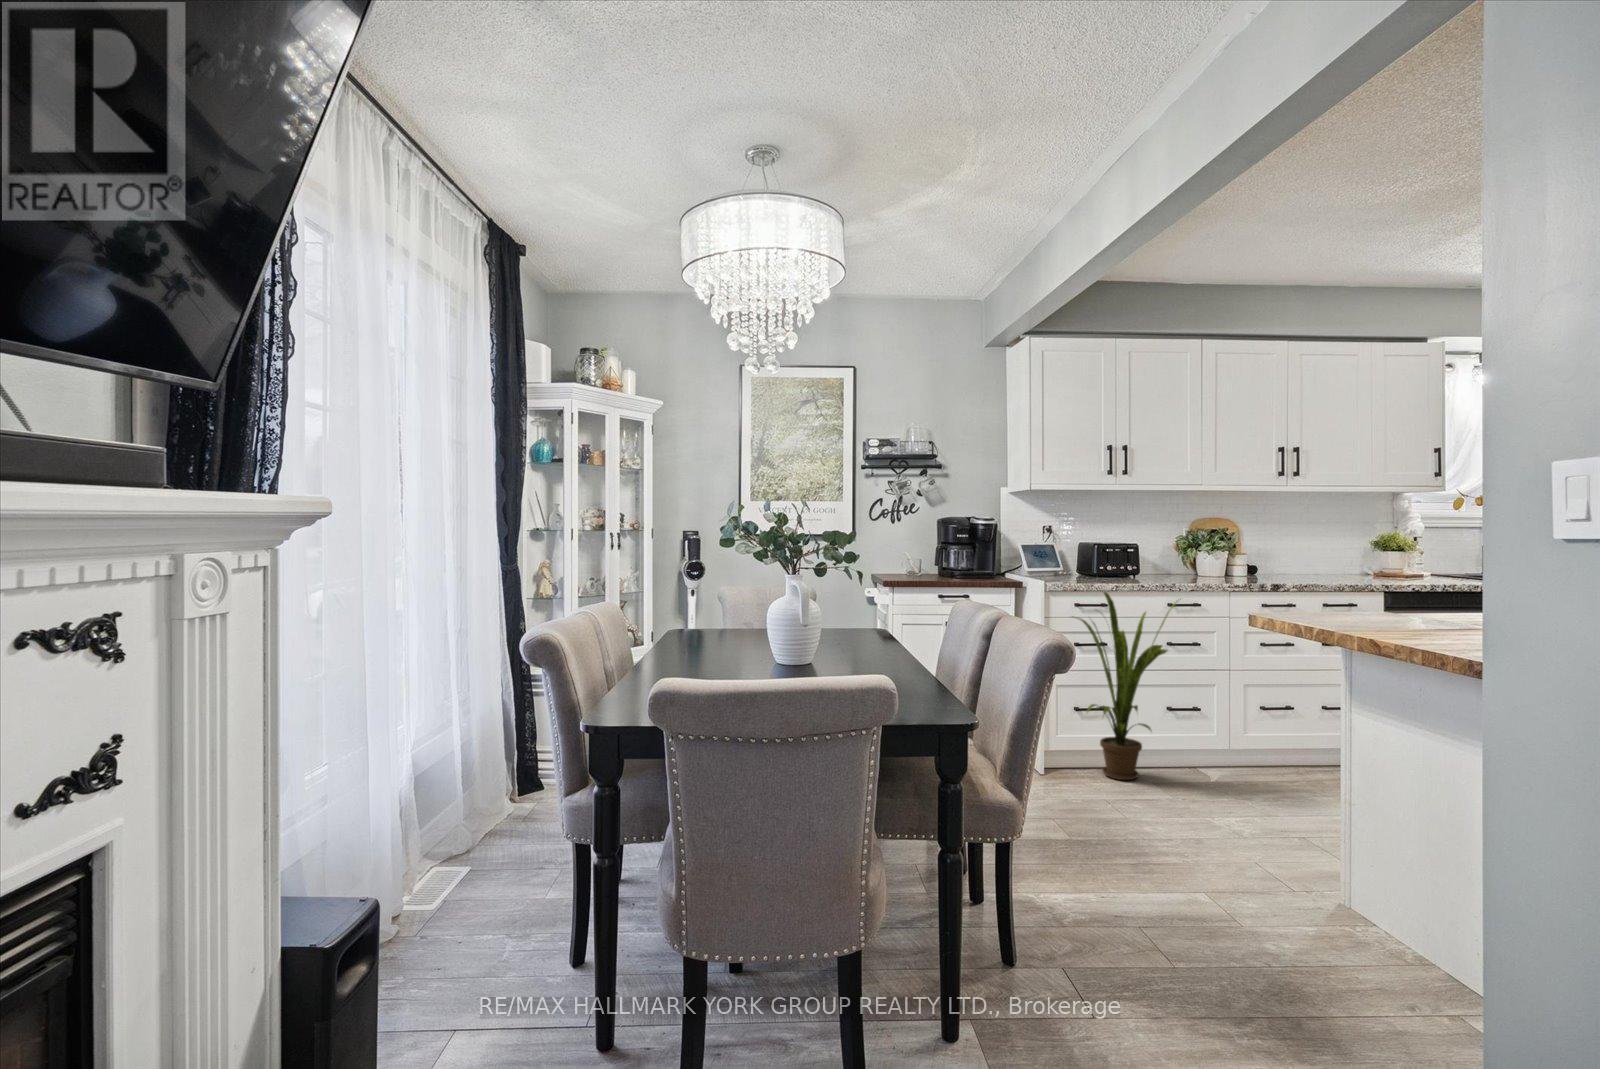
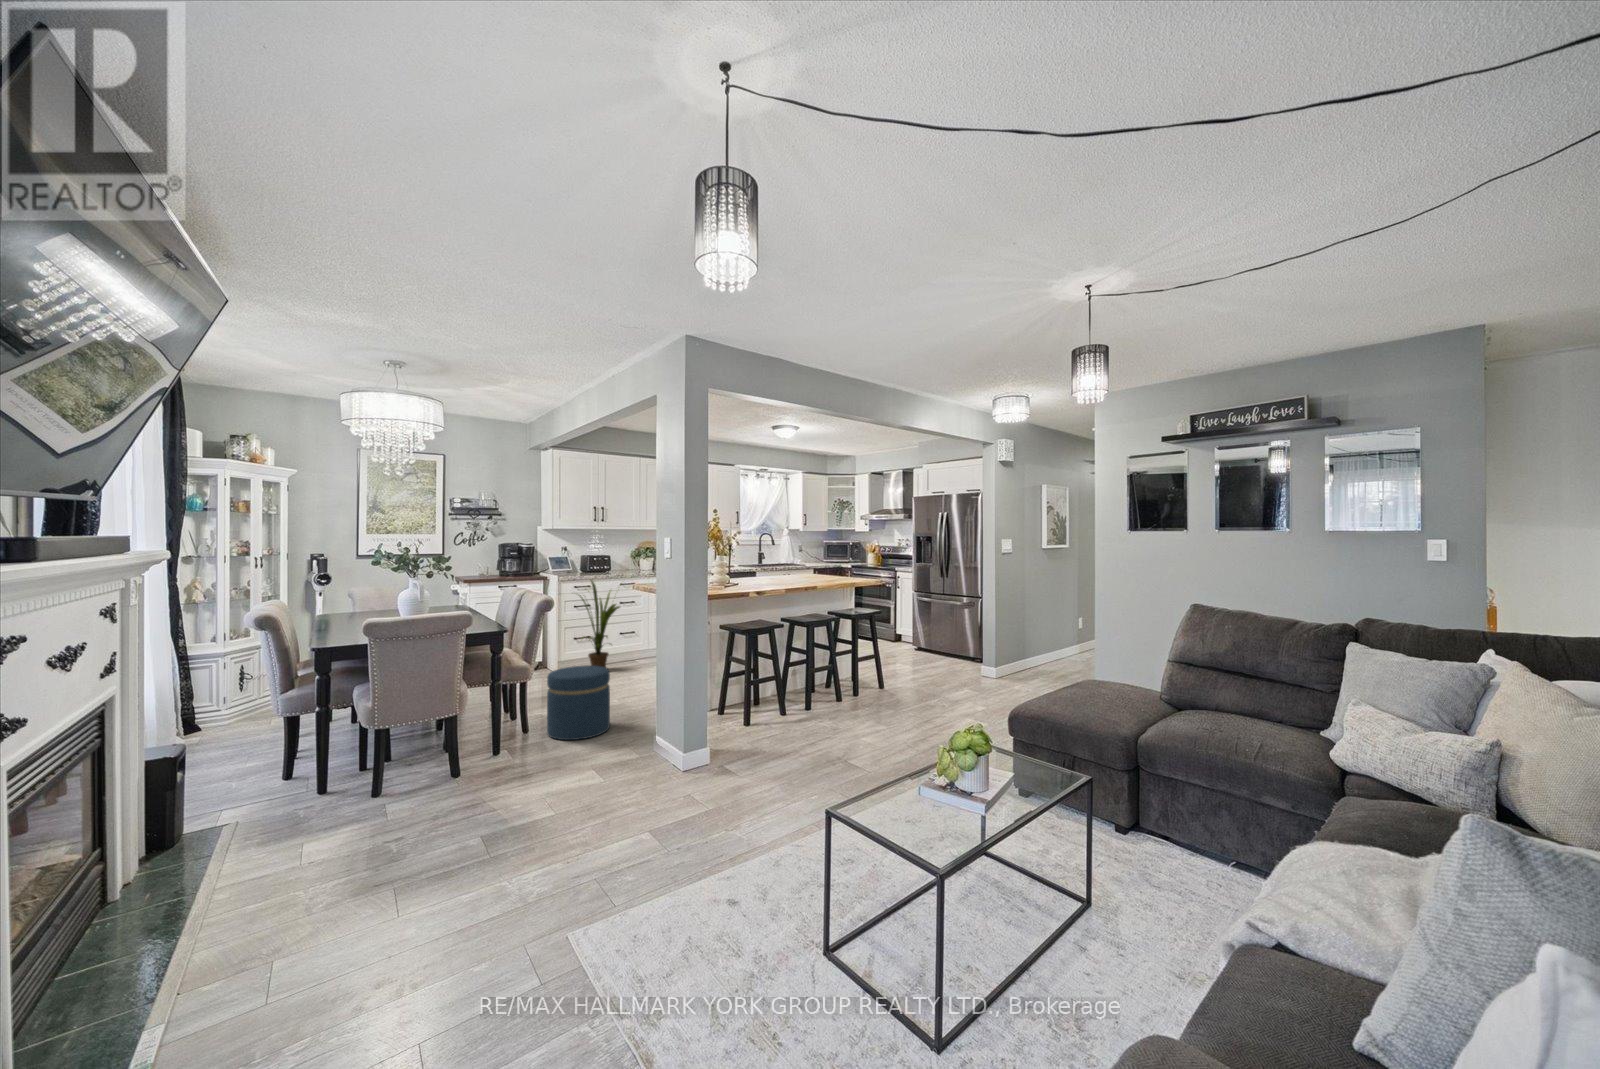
ottoman: none [1047,806,1203,1013] -> present [547,666,610,740]

